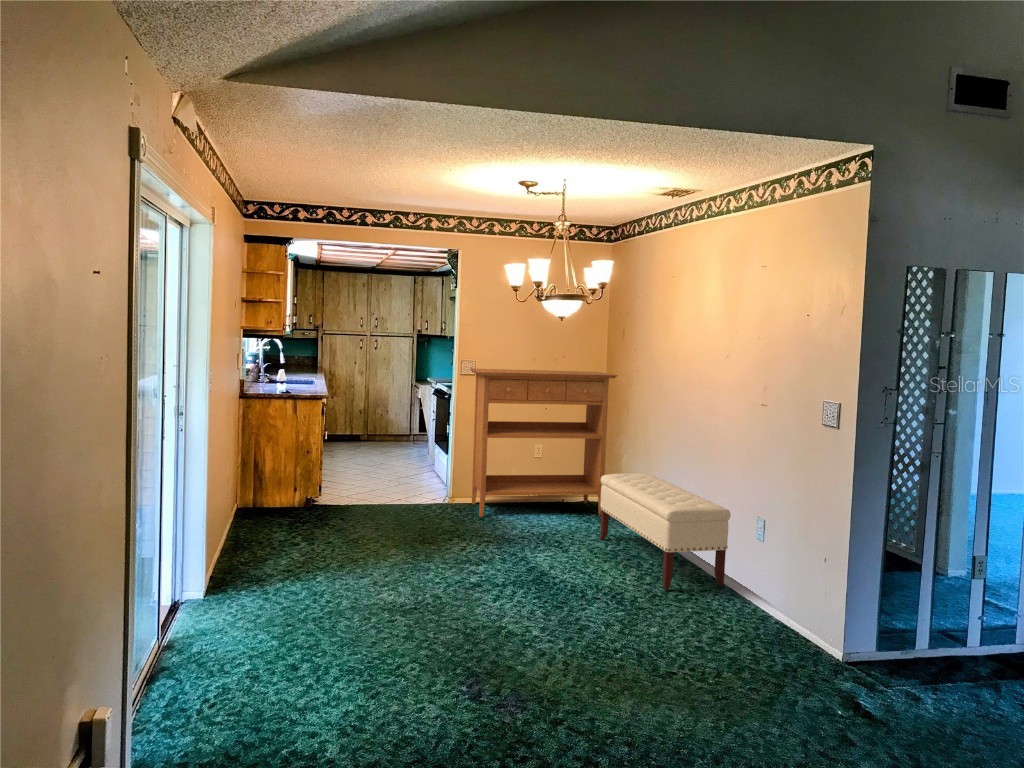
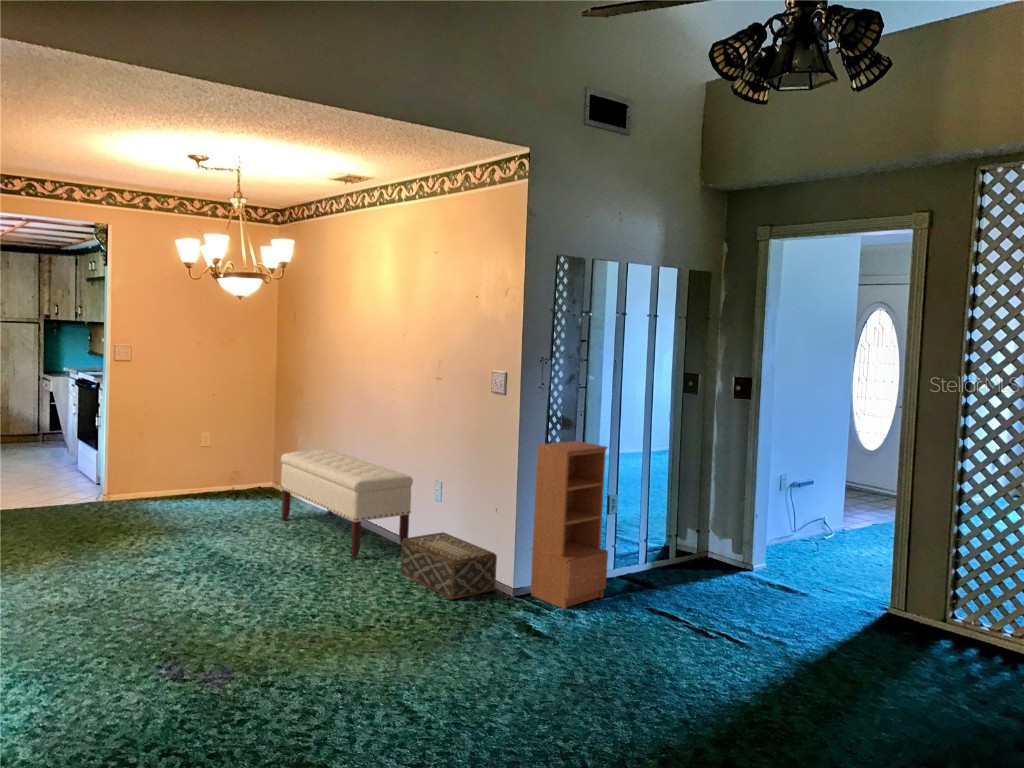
console table: present [470,368,617,517] -> none [121,345,294,510]
bookcase: none [867,486,975,690] -> present [531,441,608,609]
woven basket: none [714,575,824,655] -> present [401,532,497,599]

